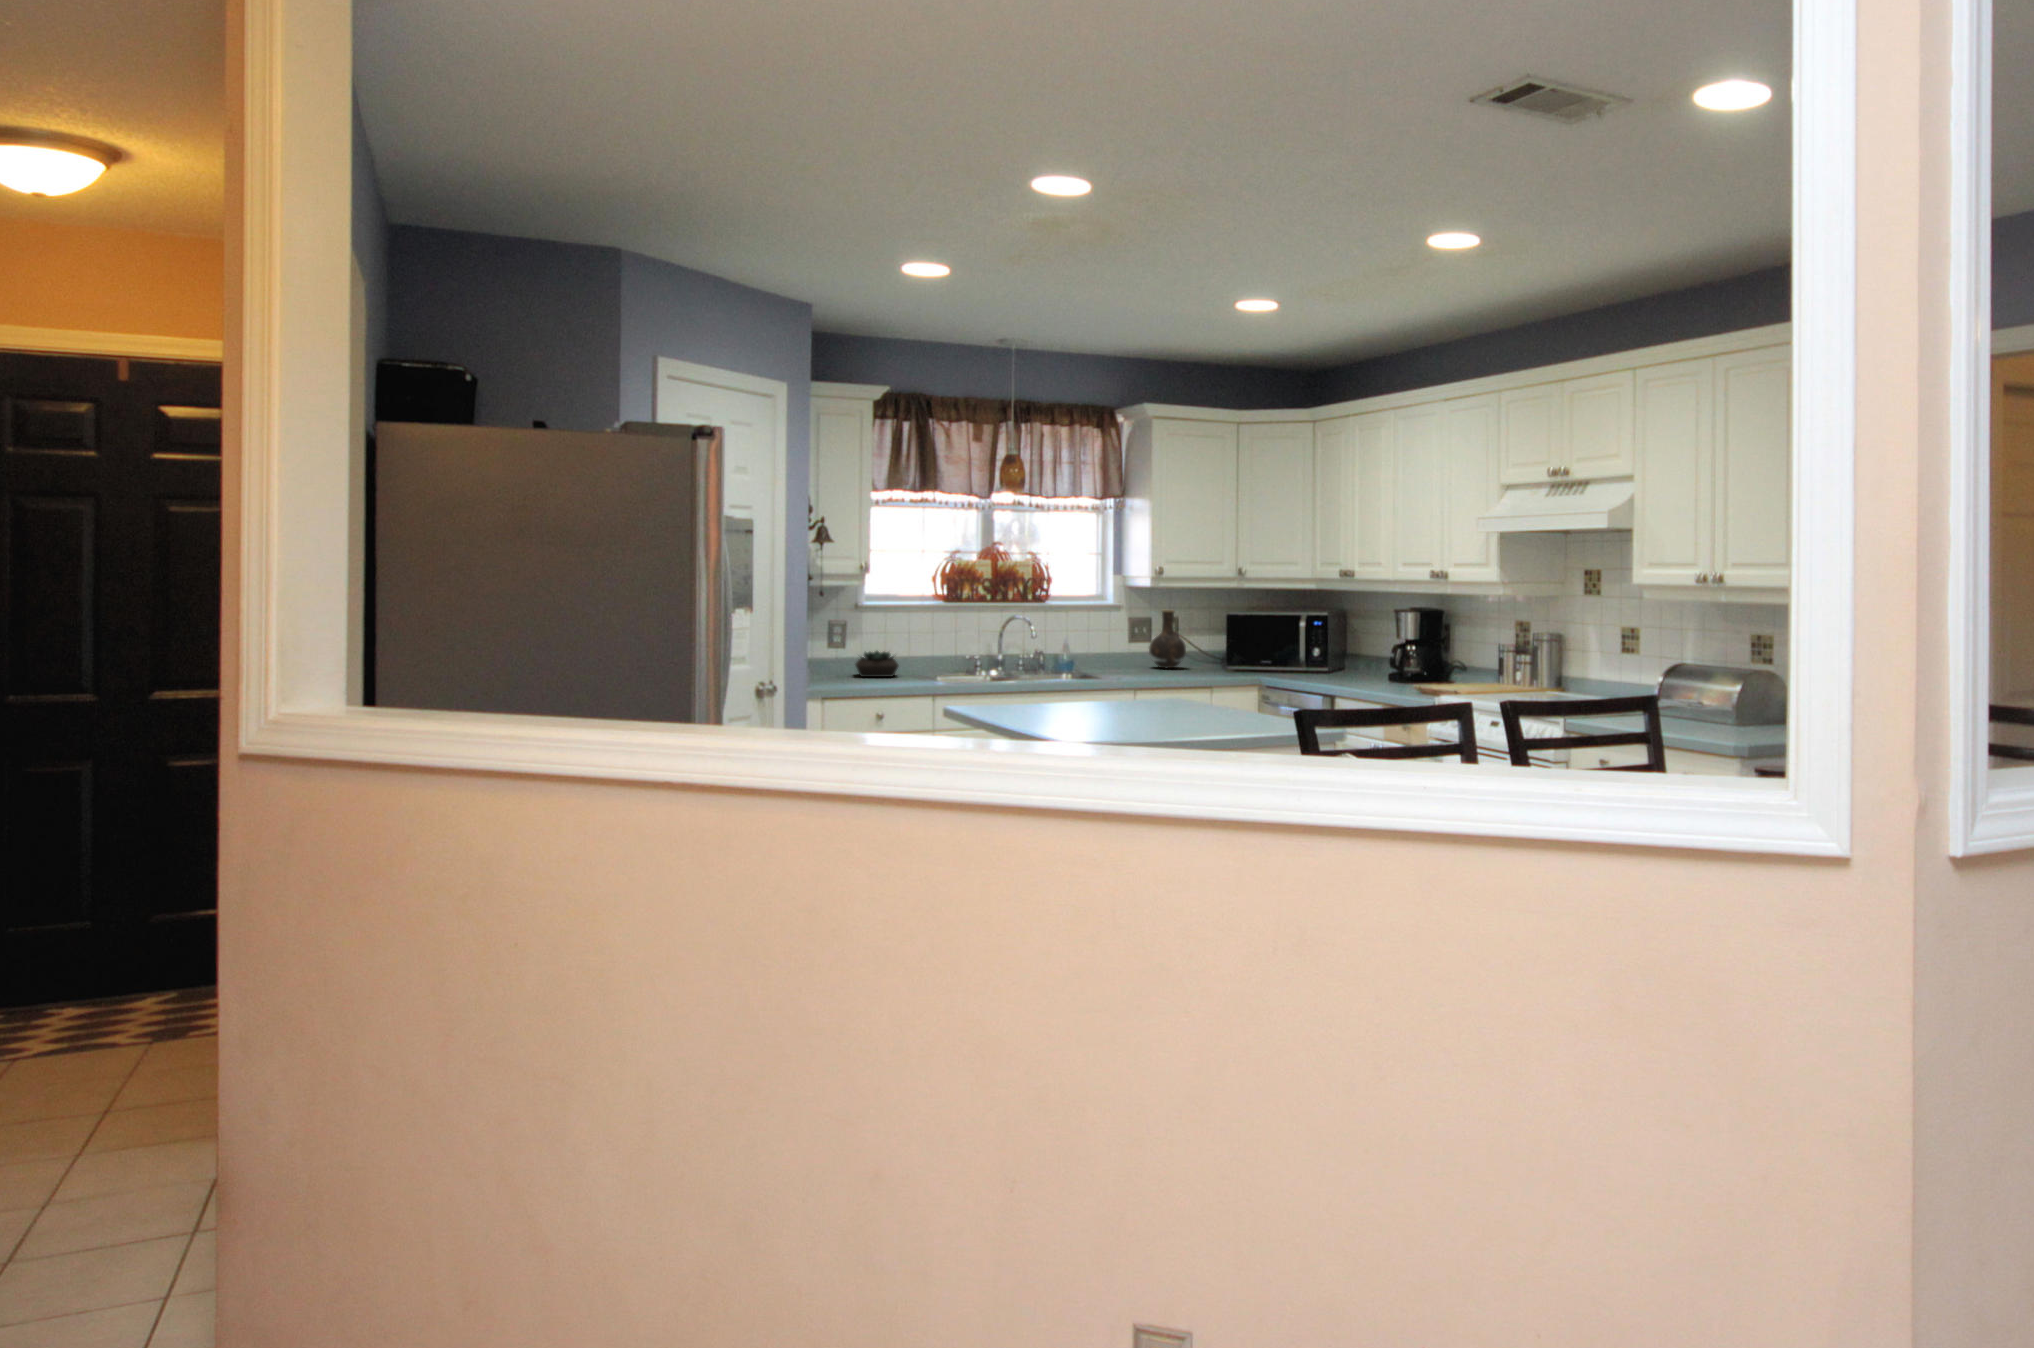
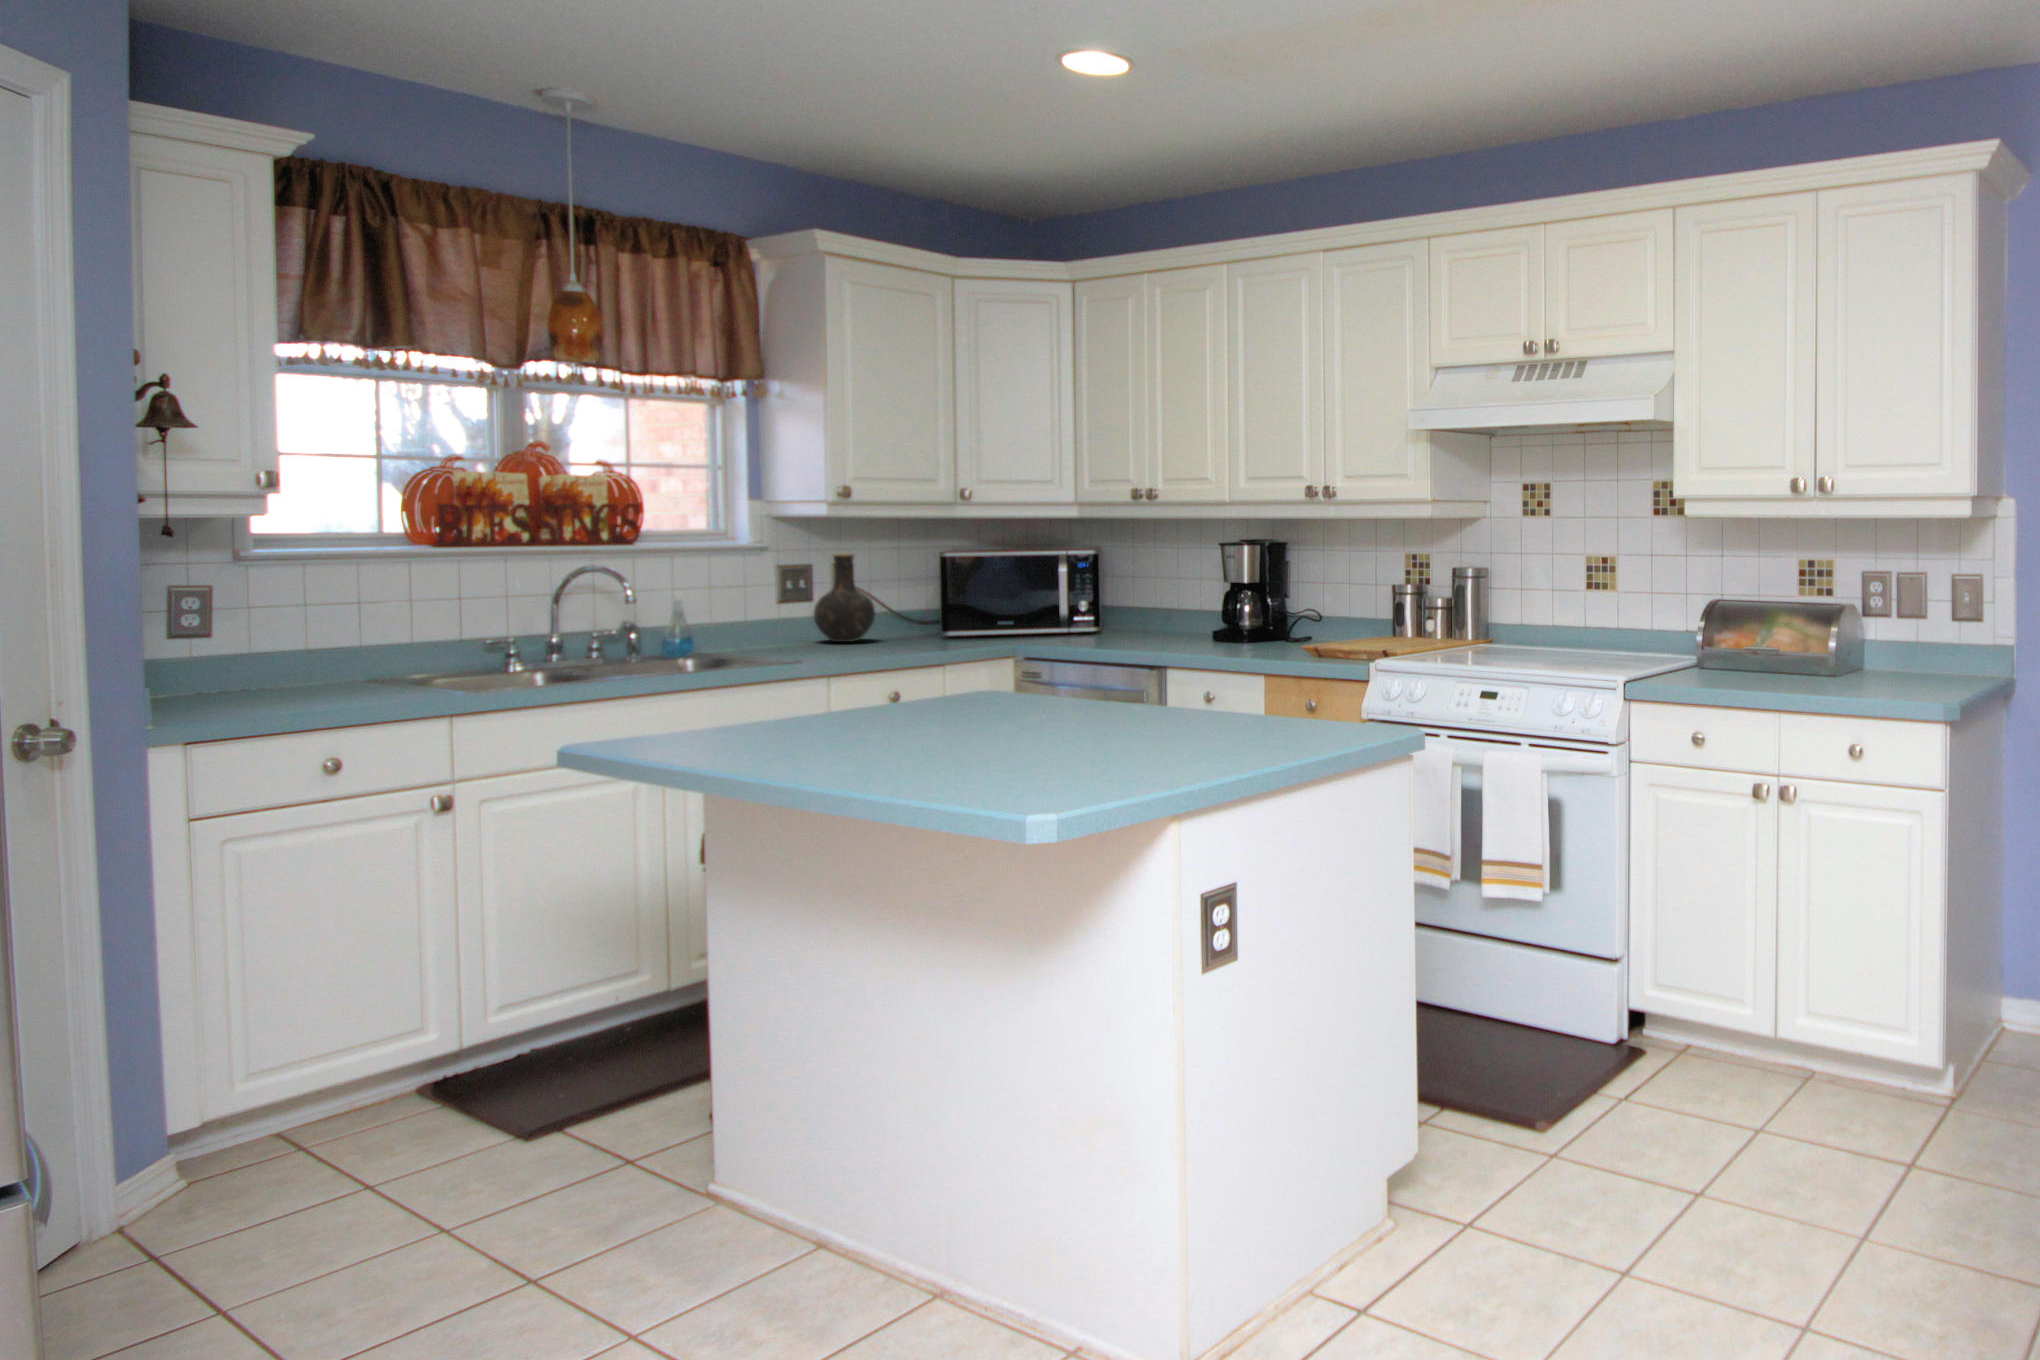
succulent plant: present [855,651,899,677] -> none [245,644,359,699]

